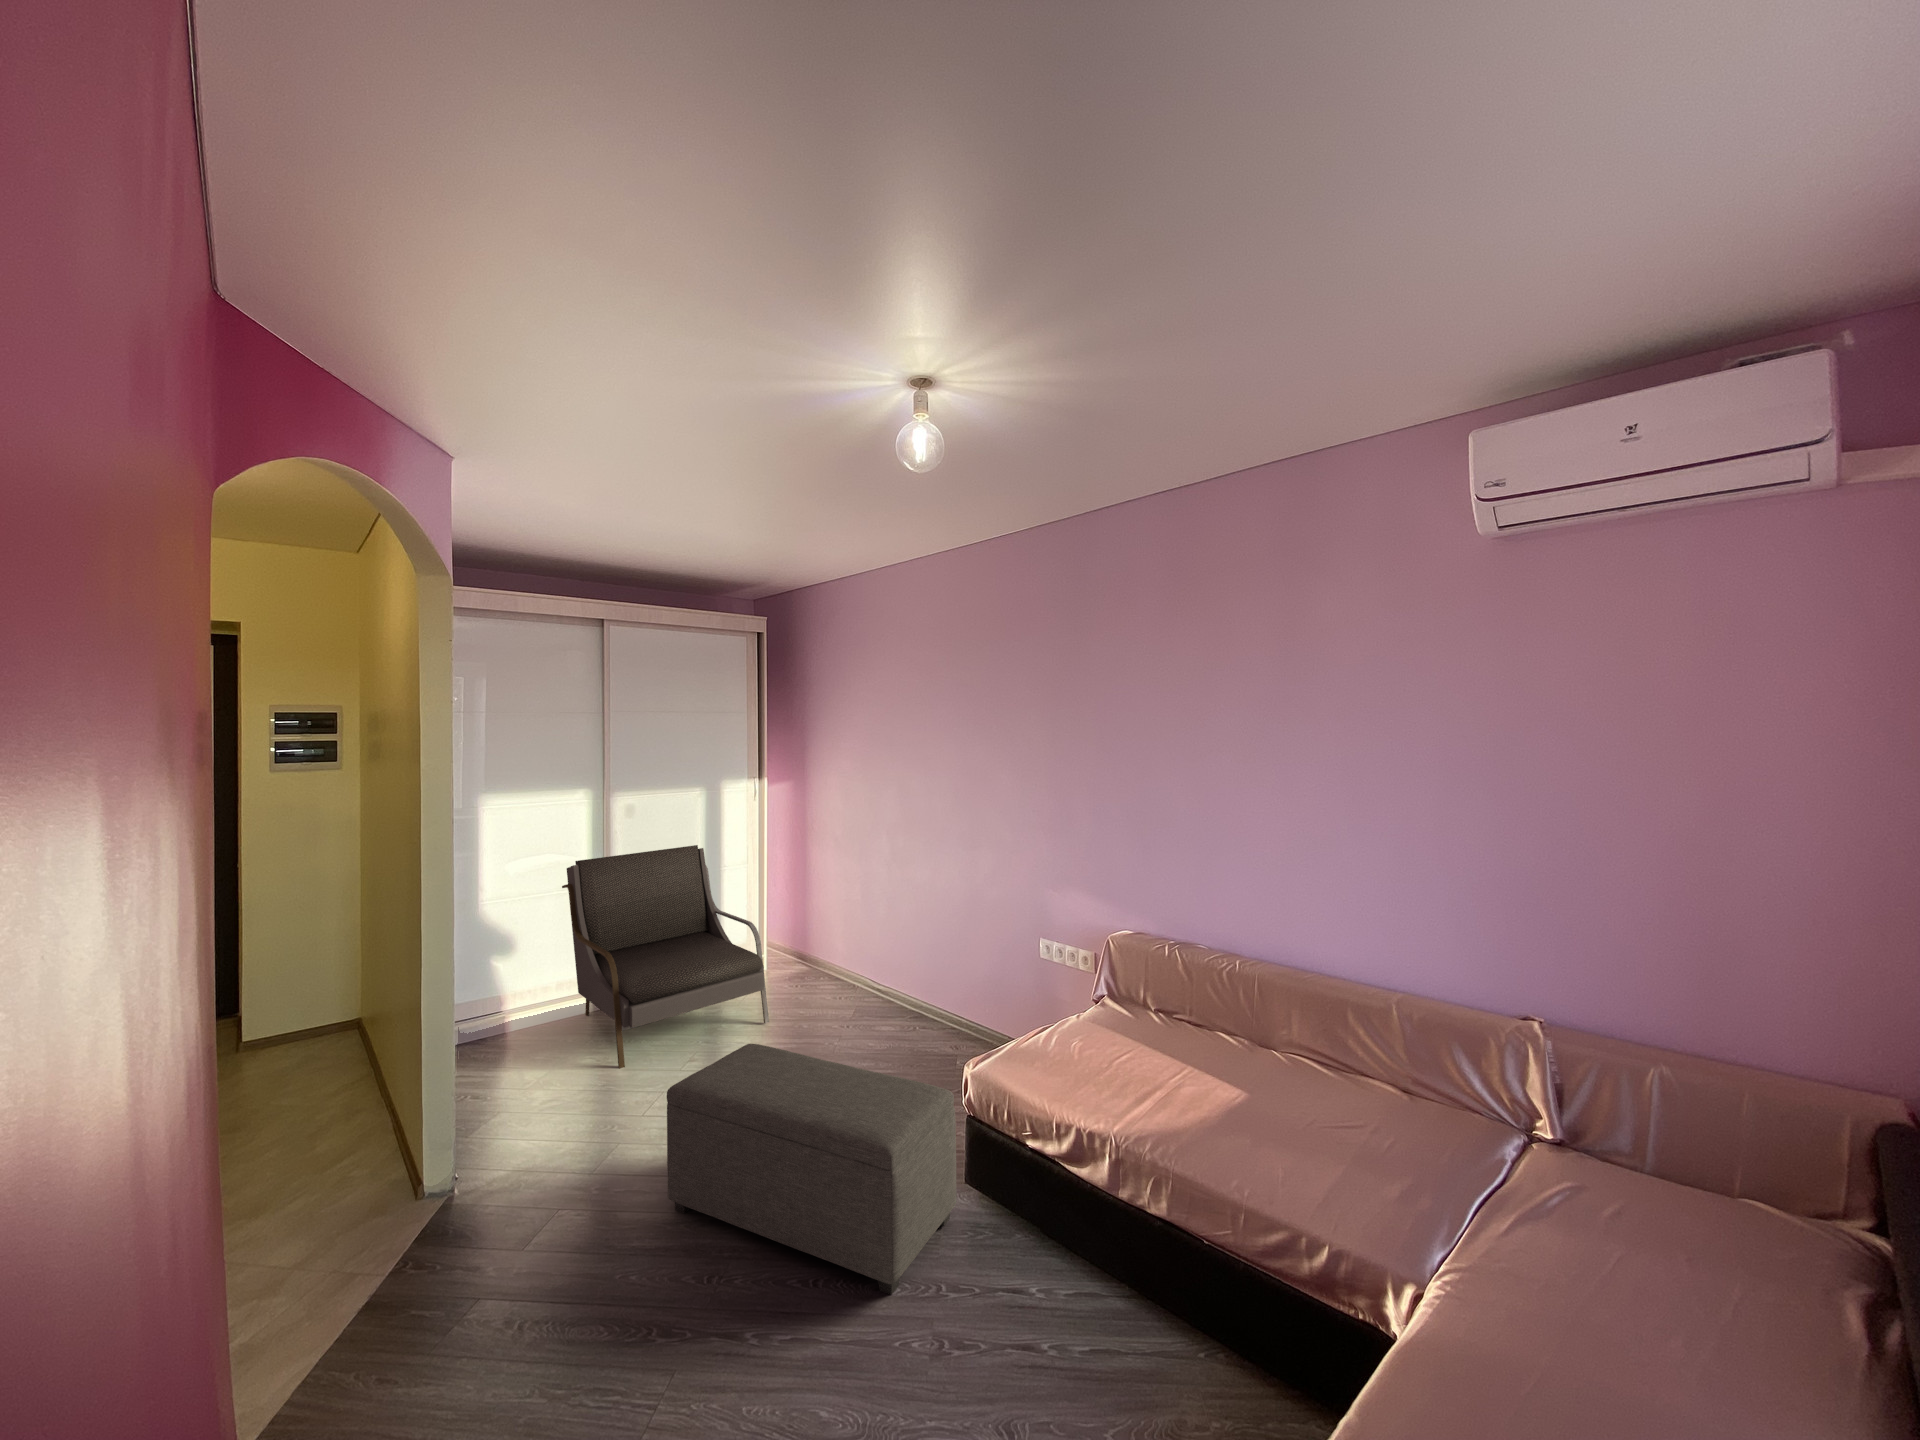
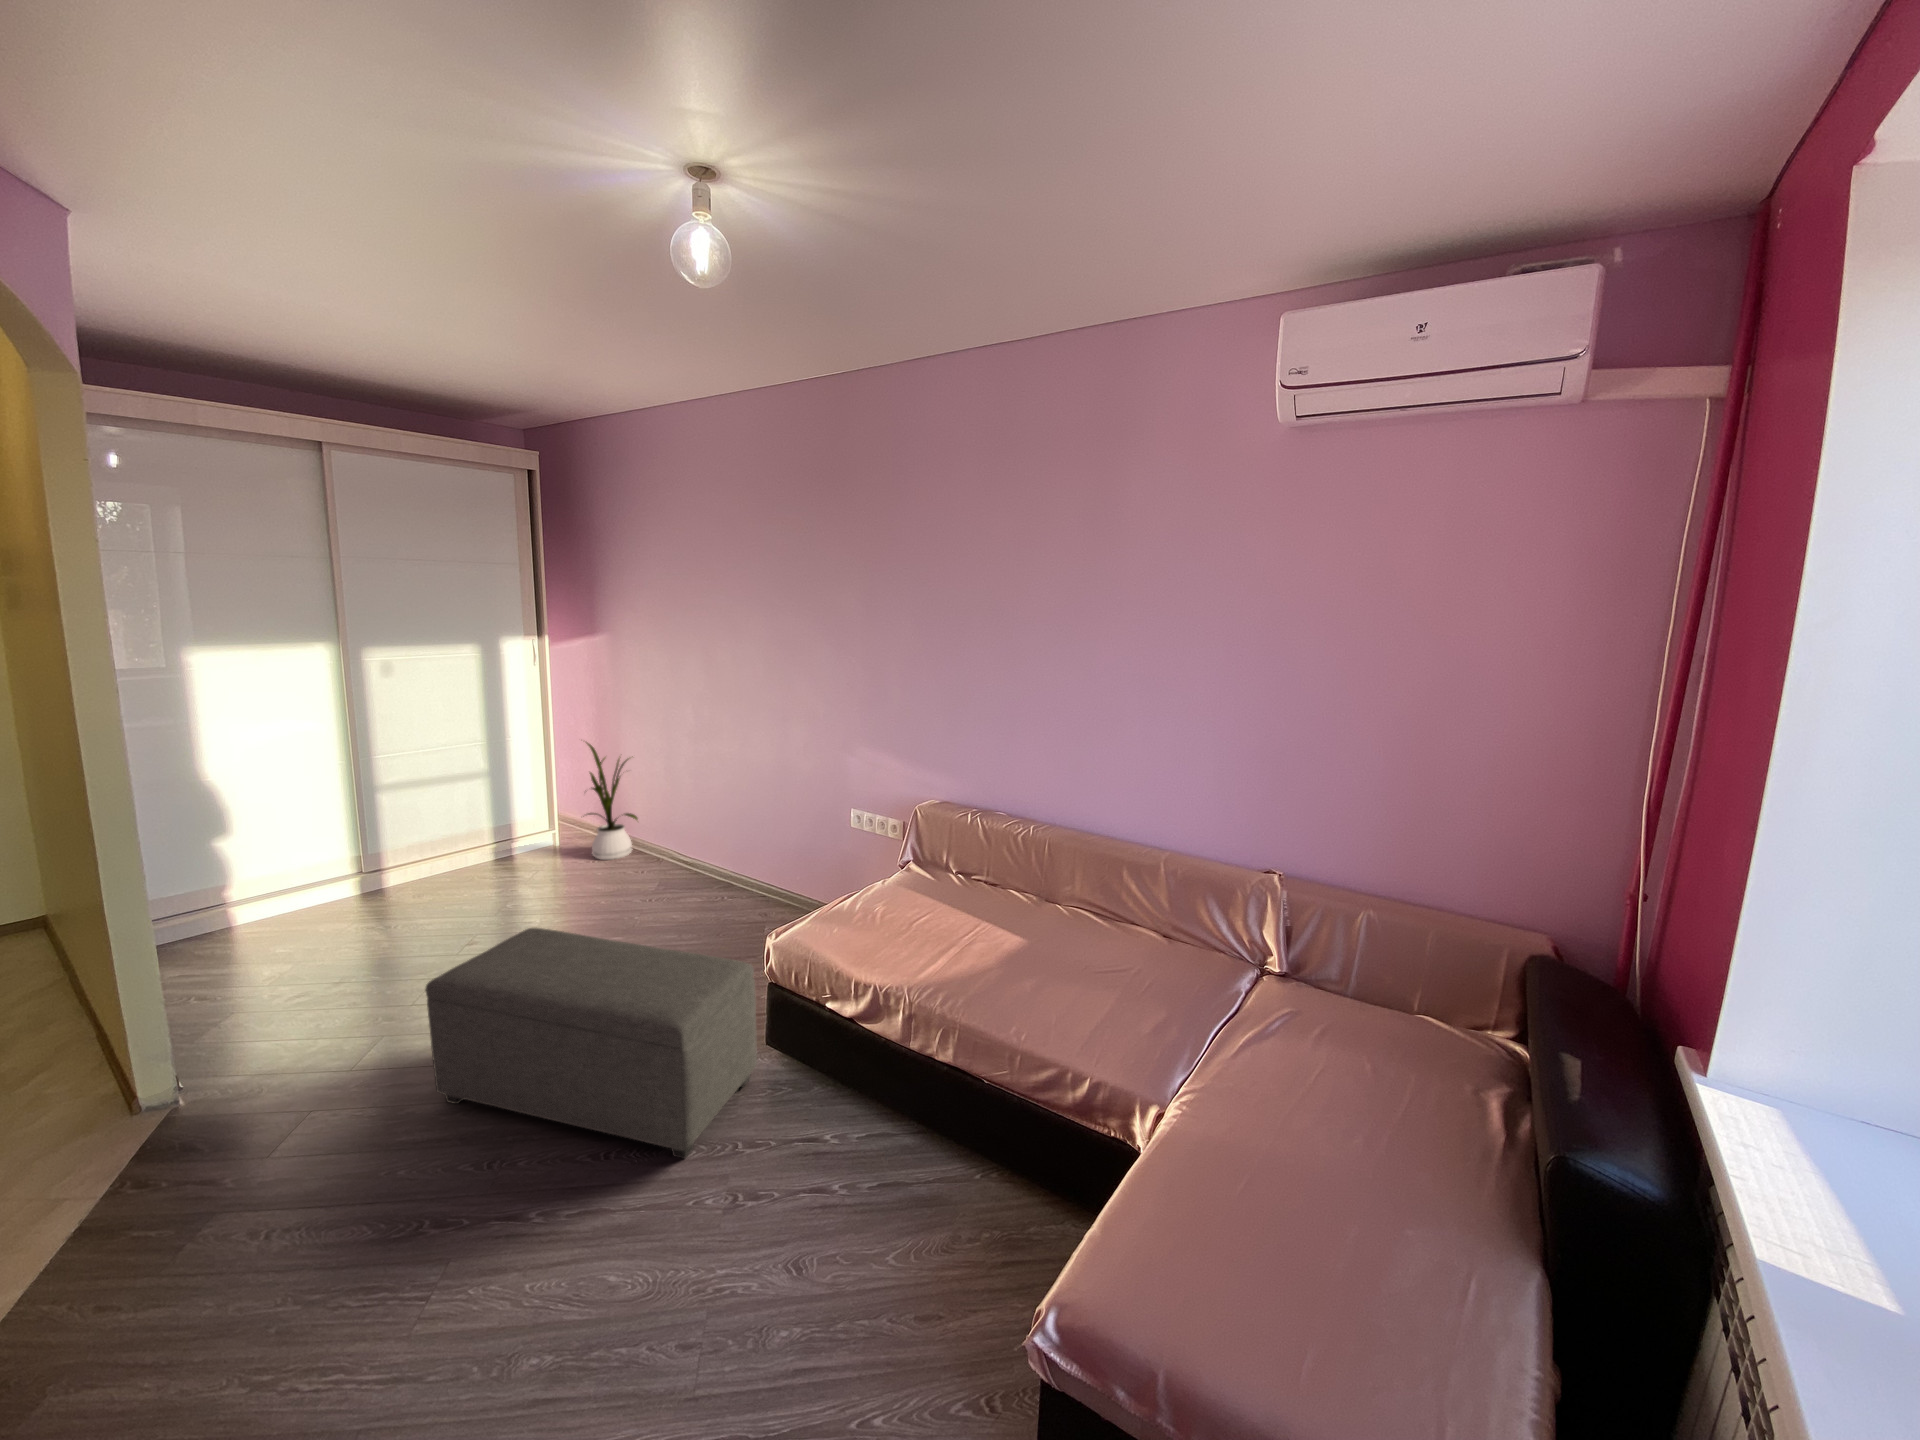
armchair: present [562,845,769,1068] -> none [293,713,567,959]
house plant: none [780,869,833,987] -> present [586,742,638,860]

